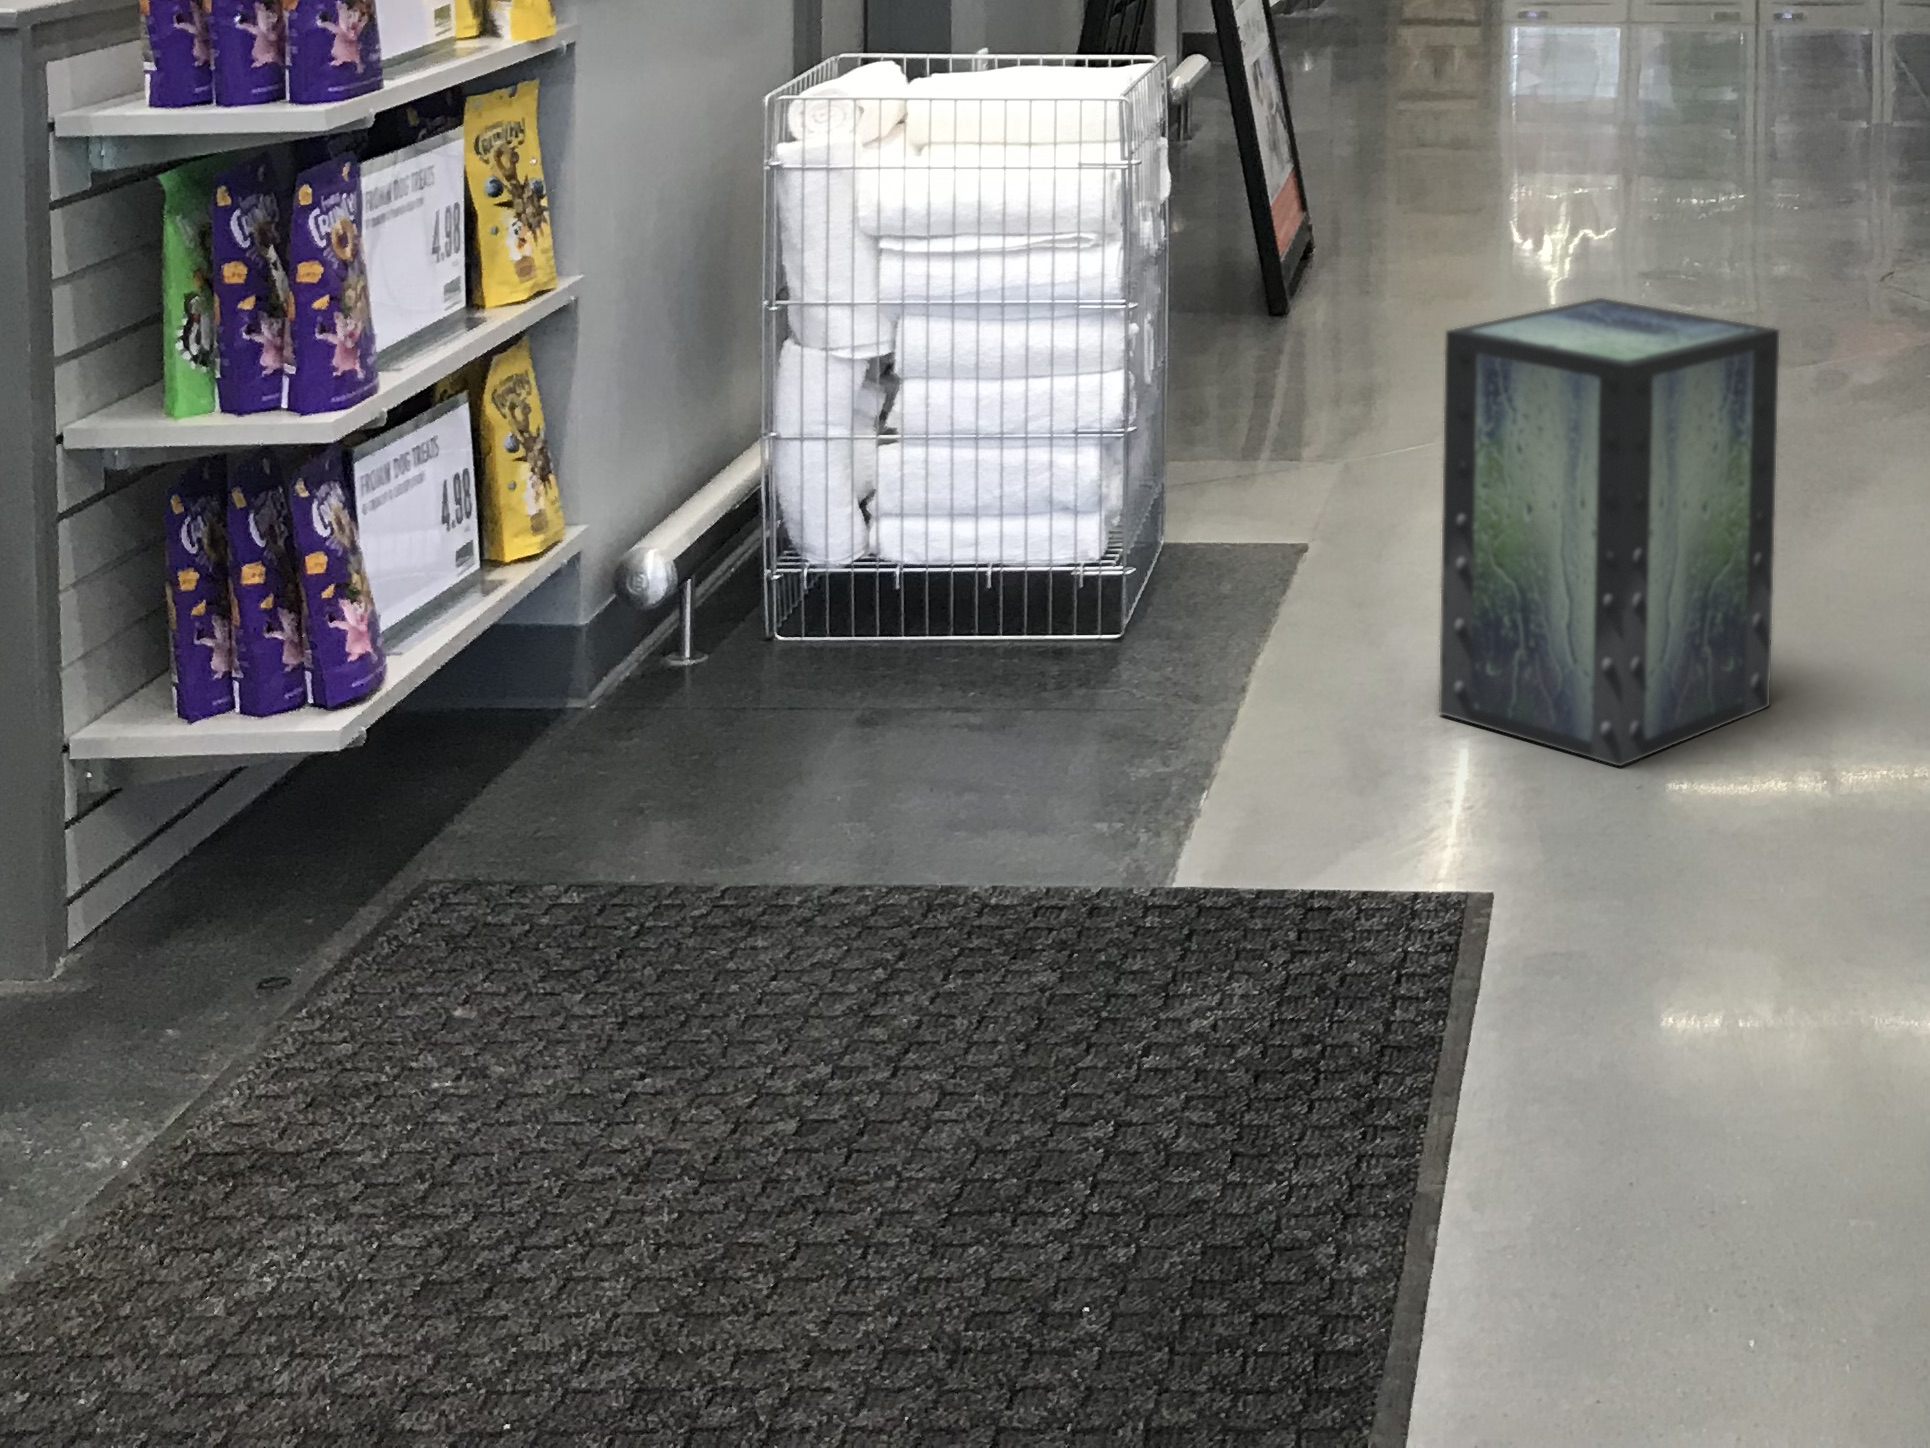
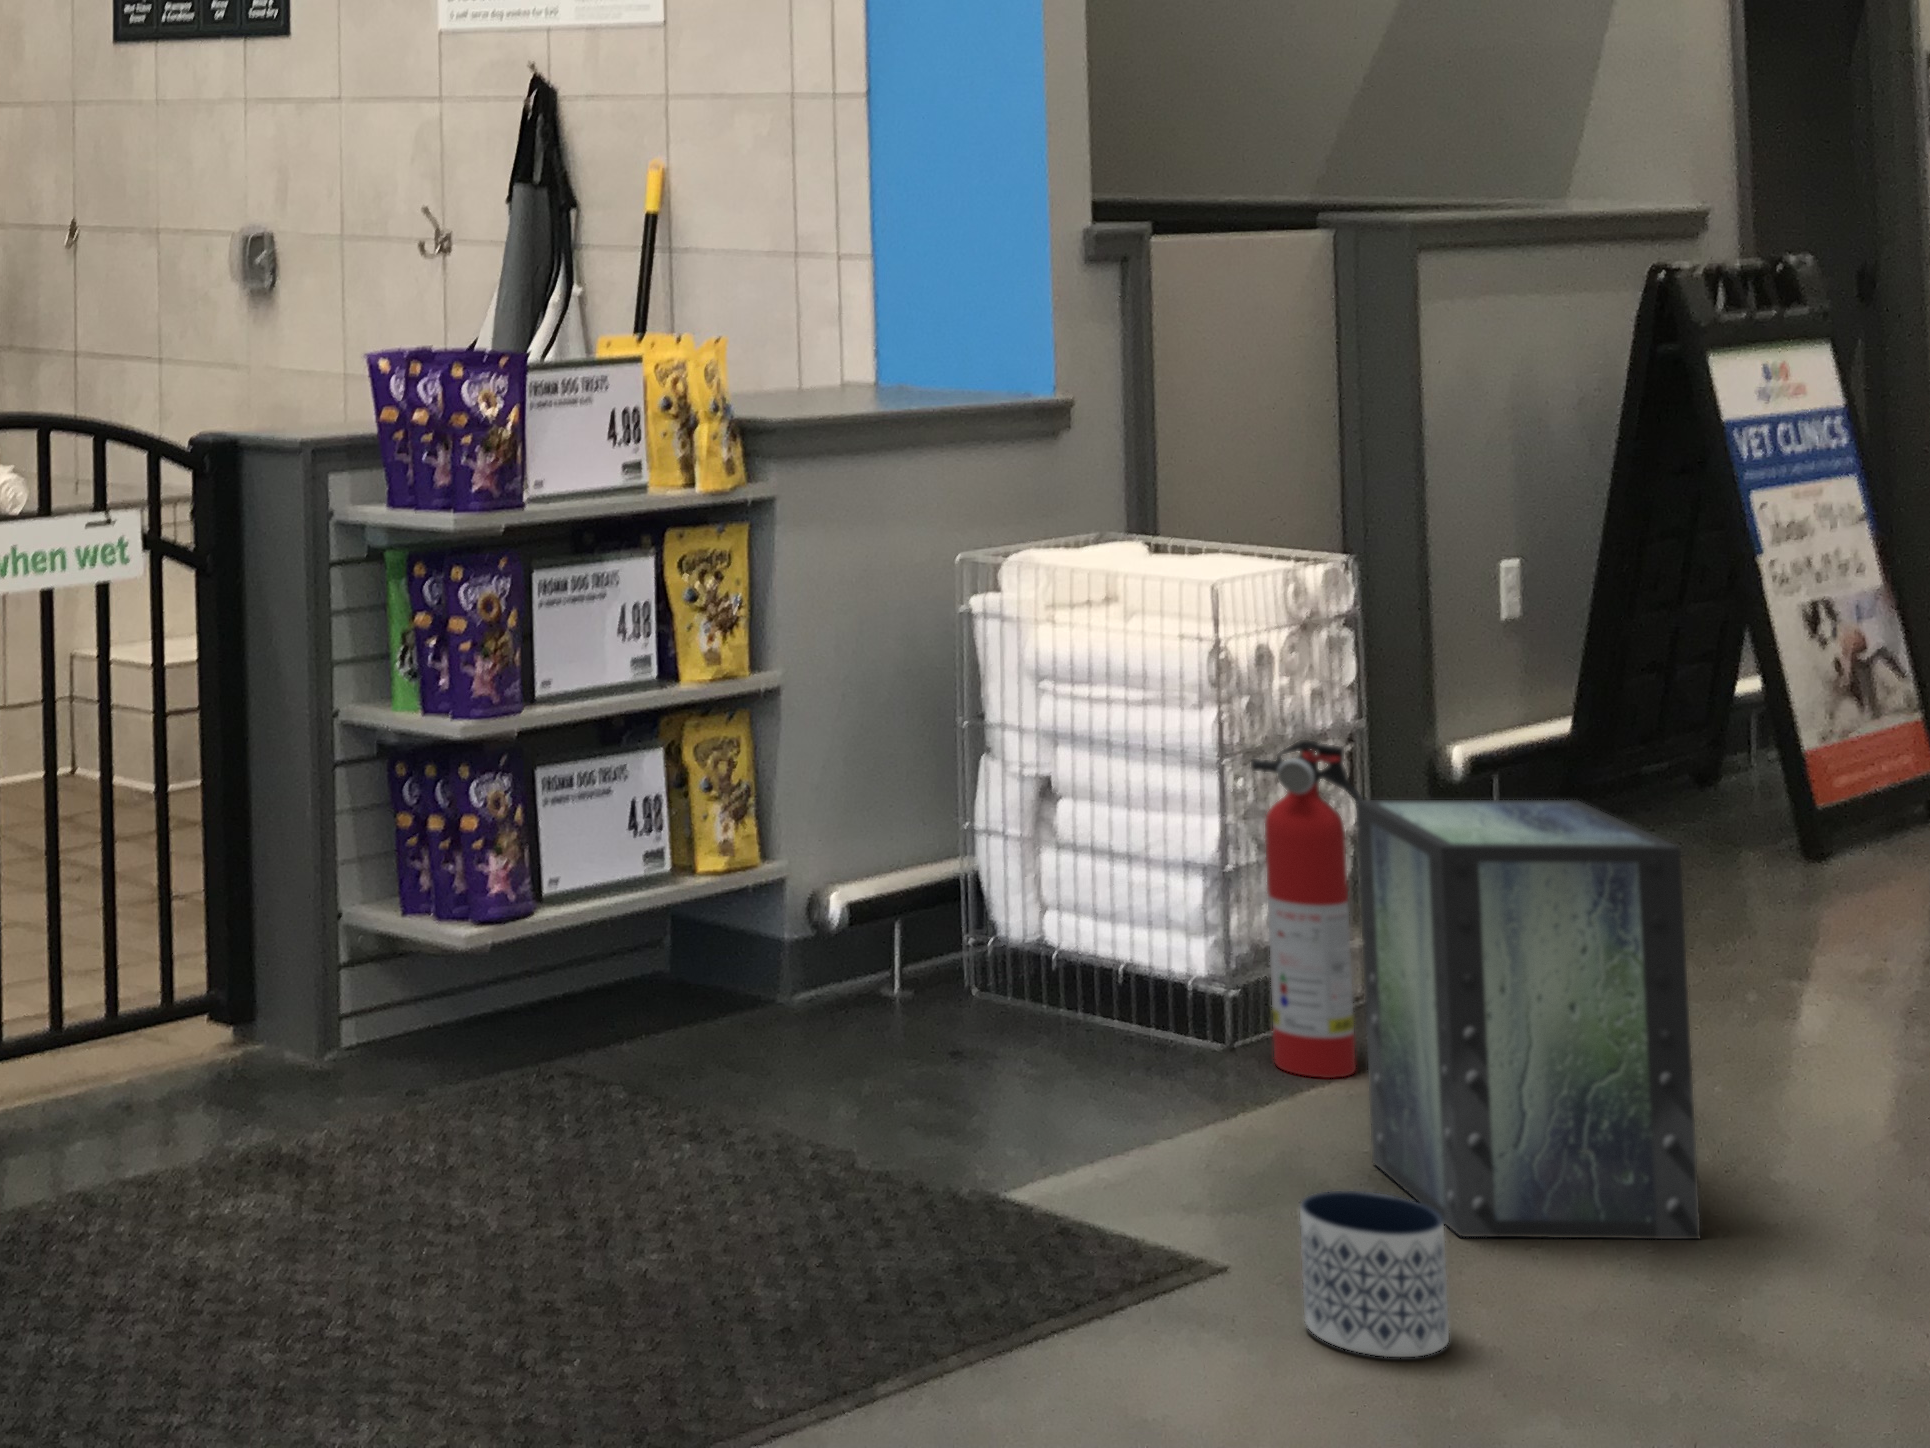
fire extinguisher: none [1183,274,1304,640] -> present [1251,740,1363,1078]
planter: none [1655,742,1801,917] -> present [1300,1191,1449,1357]

